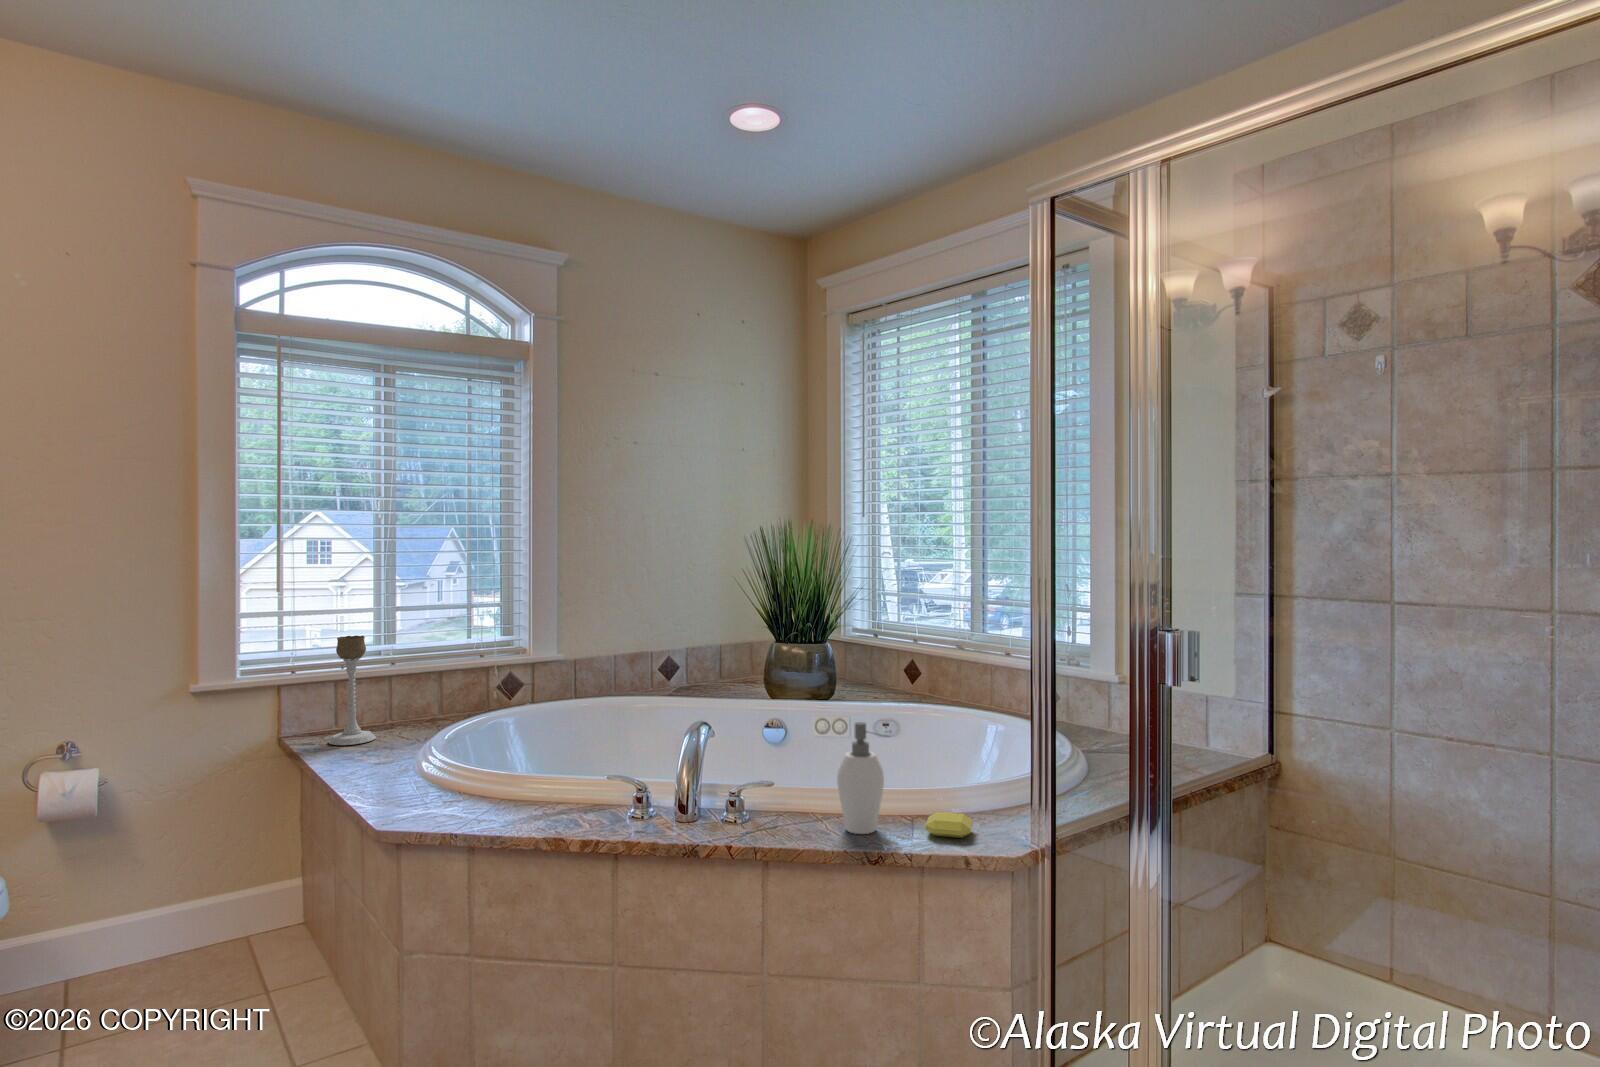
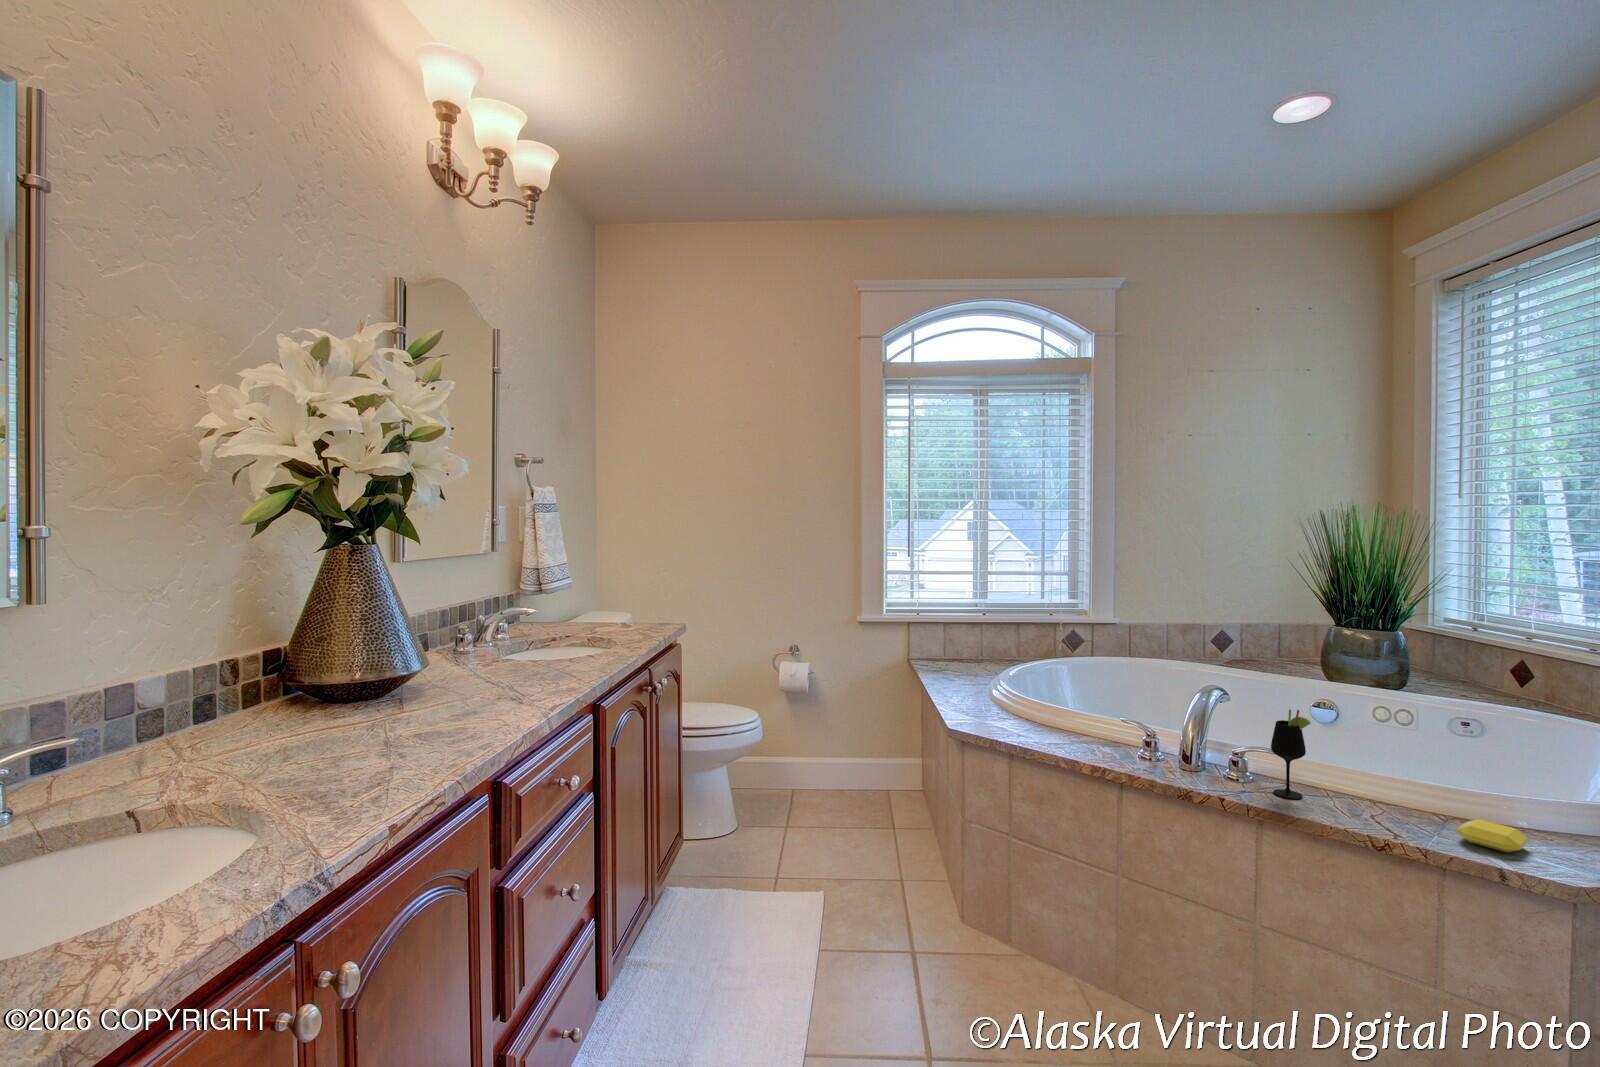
candle holder: present [328,635,376,745] -> none [938,590,969,667]
soap dispenser: present [837,722,884,834] -> none [1347,709,1410,821]
wine glass: none [769,733,806,830] -> present [1271,710,1311,799]

